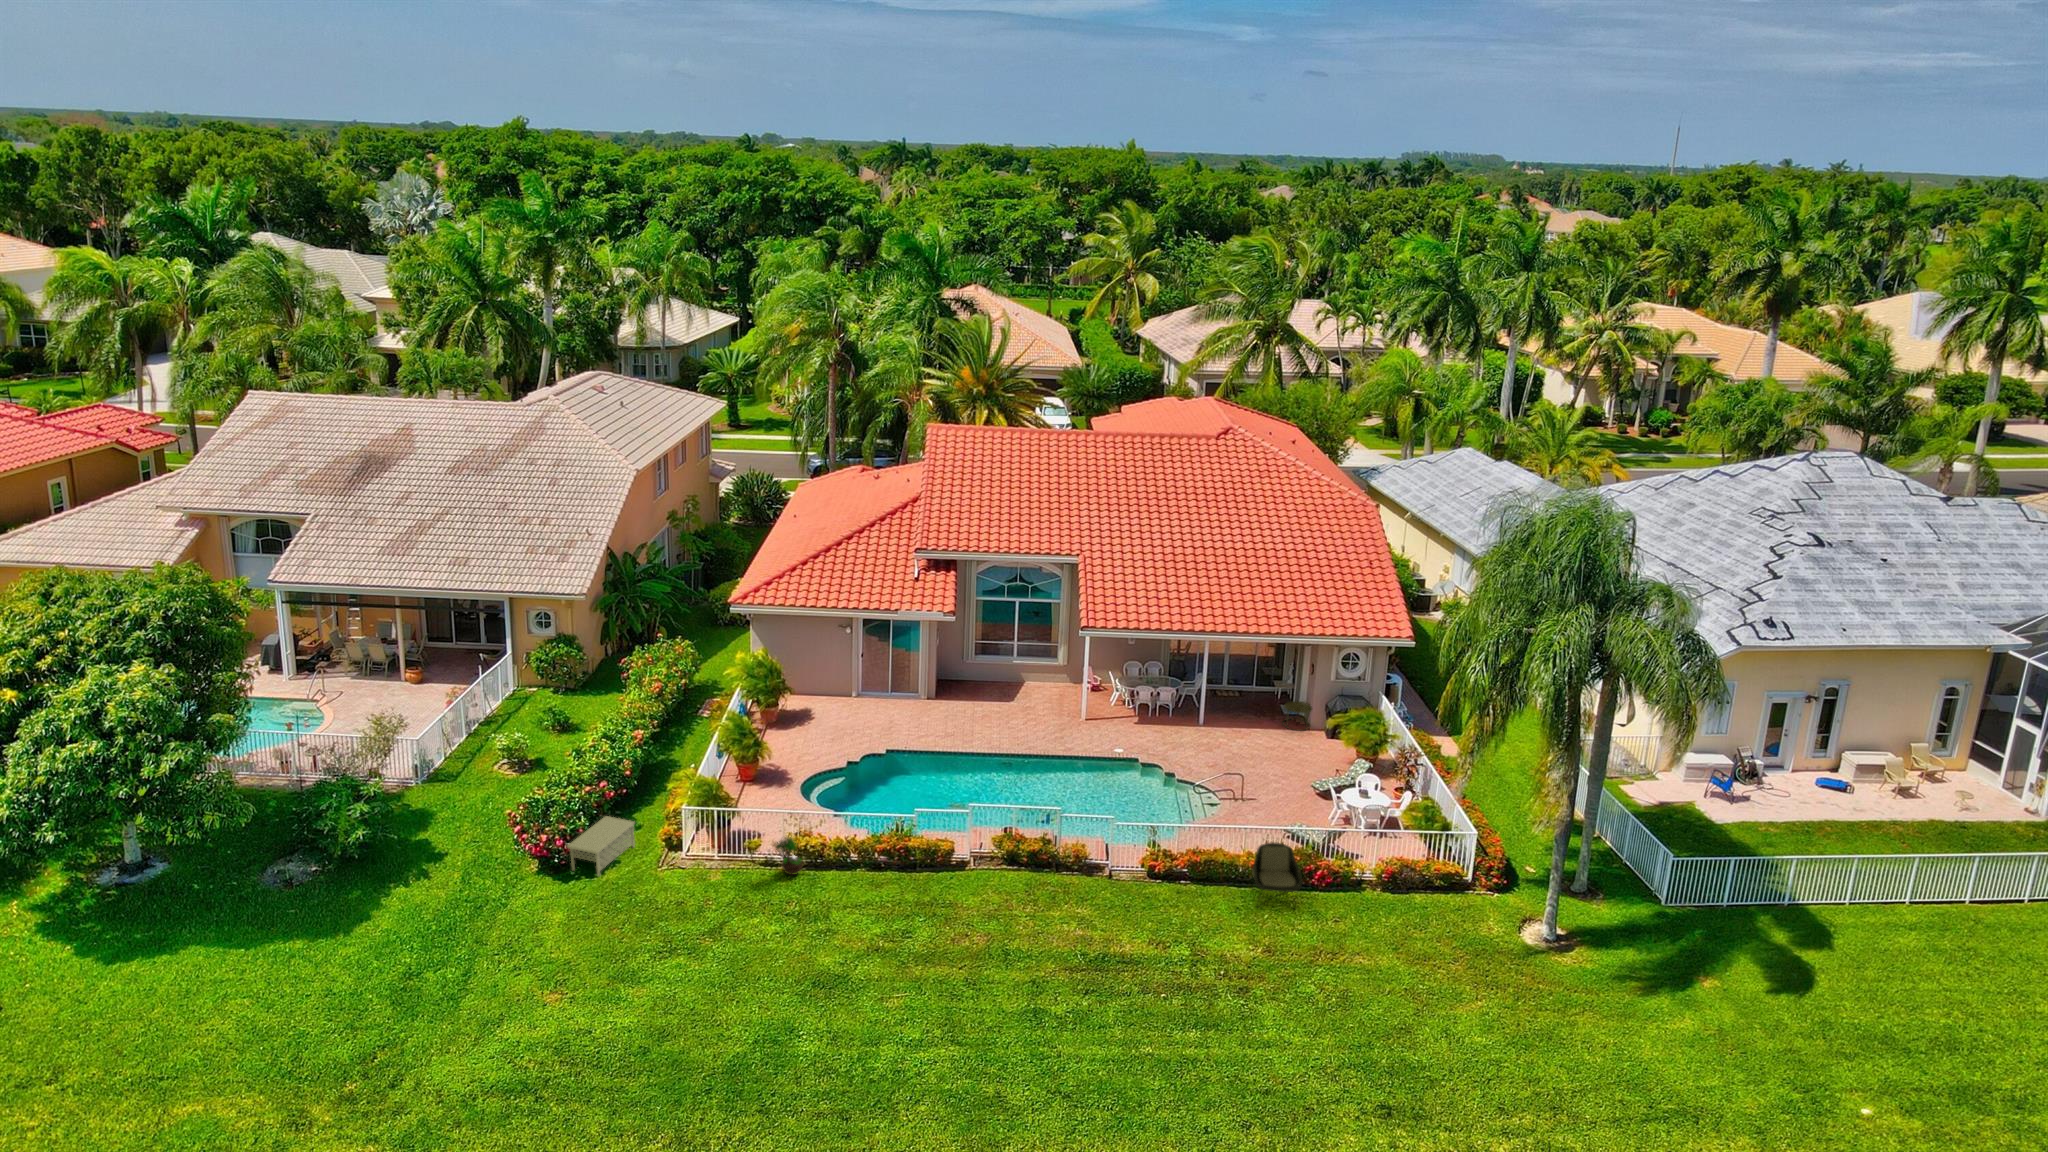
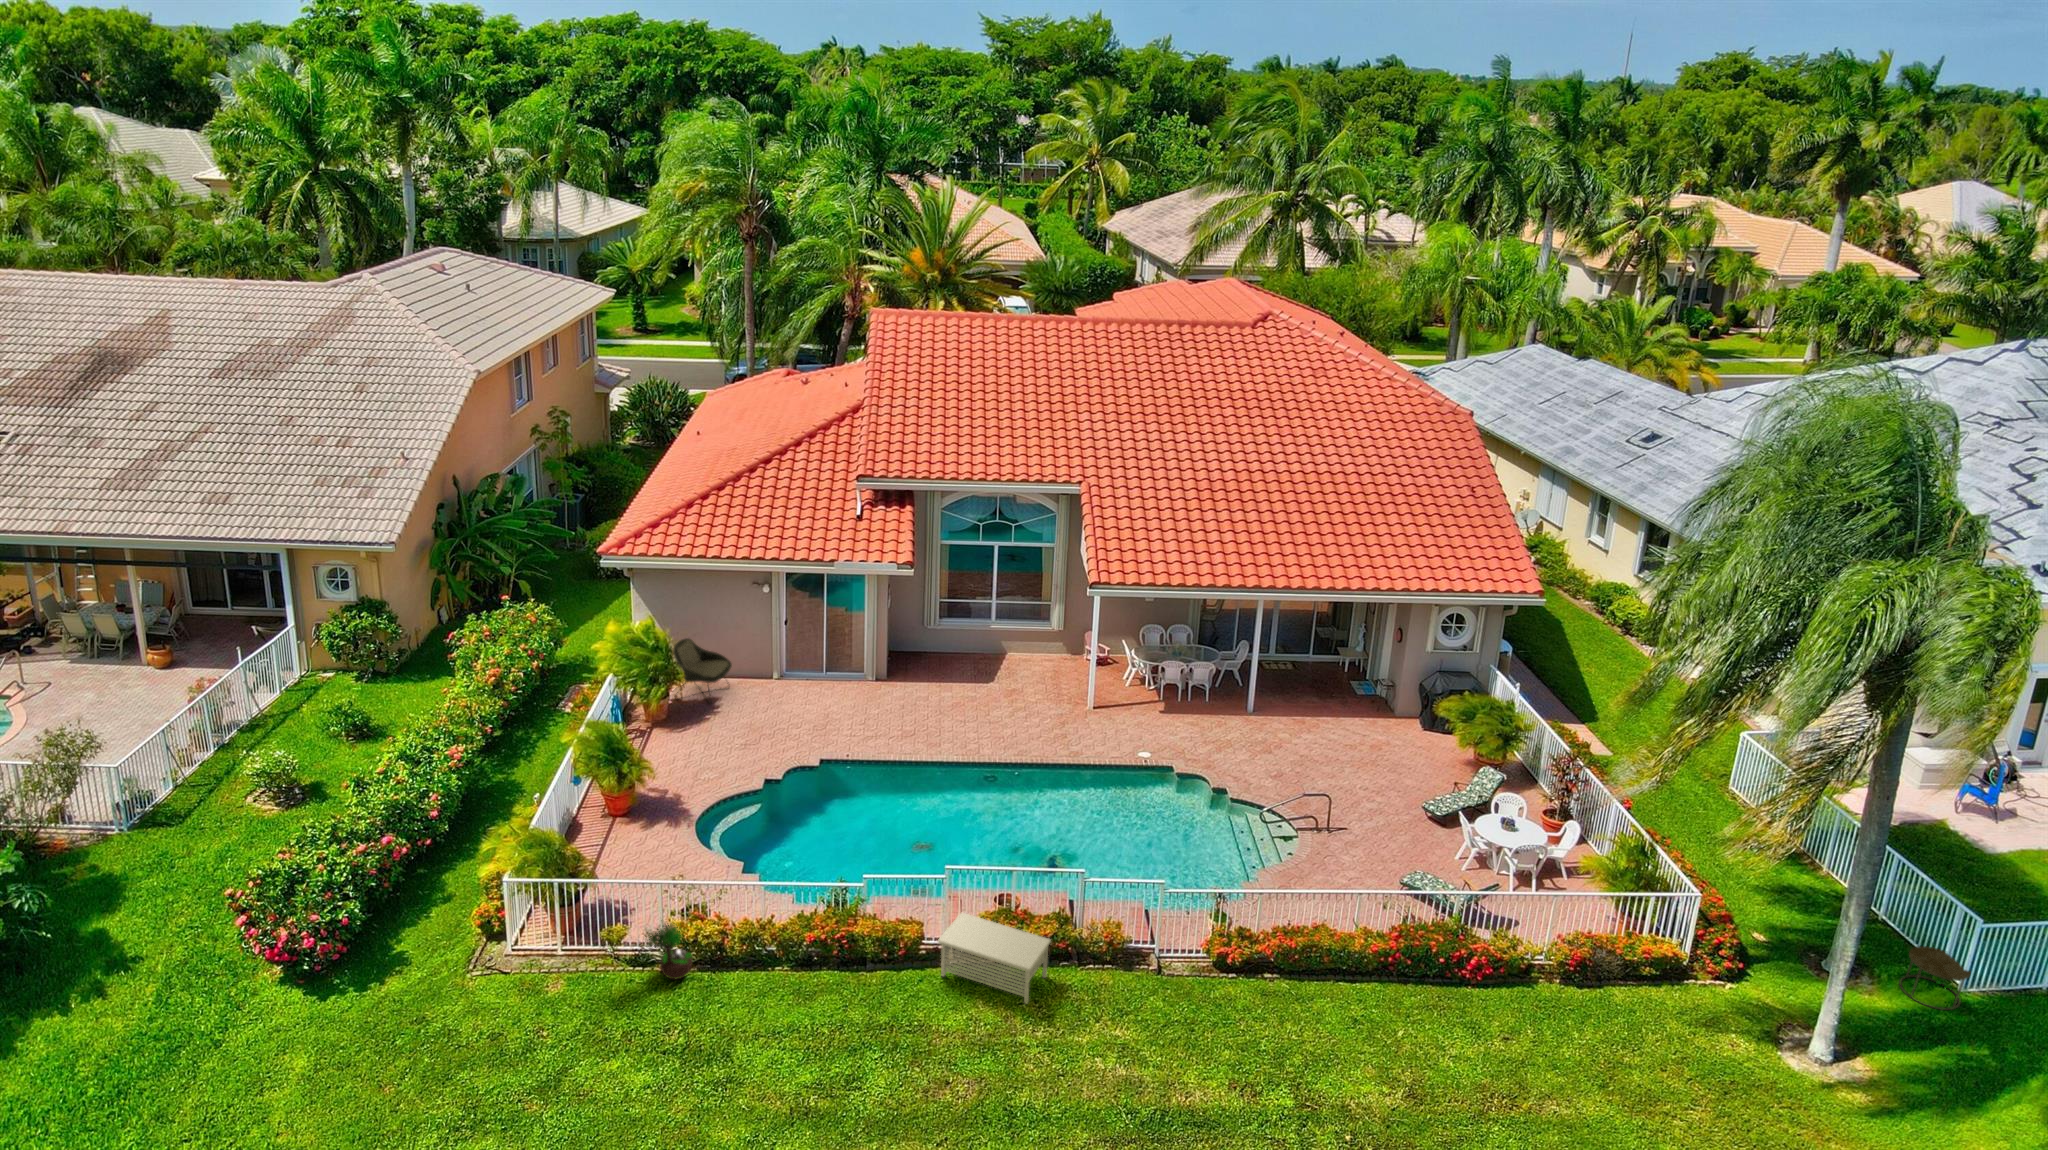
side table: present [1284,701,1312,730] -> present [1899,946,1971,1010]
storage bench: present [567,816,635,876] -> present [938,913,1051,1004]
lounge chair: present [1252,842,1302,907] -> present [673,638,732,704]

